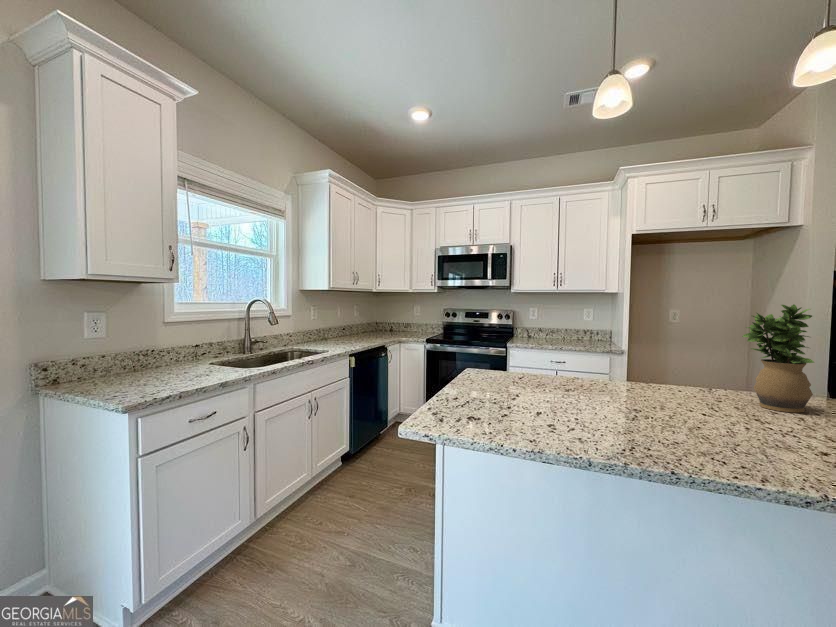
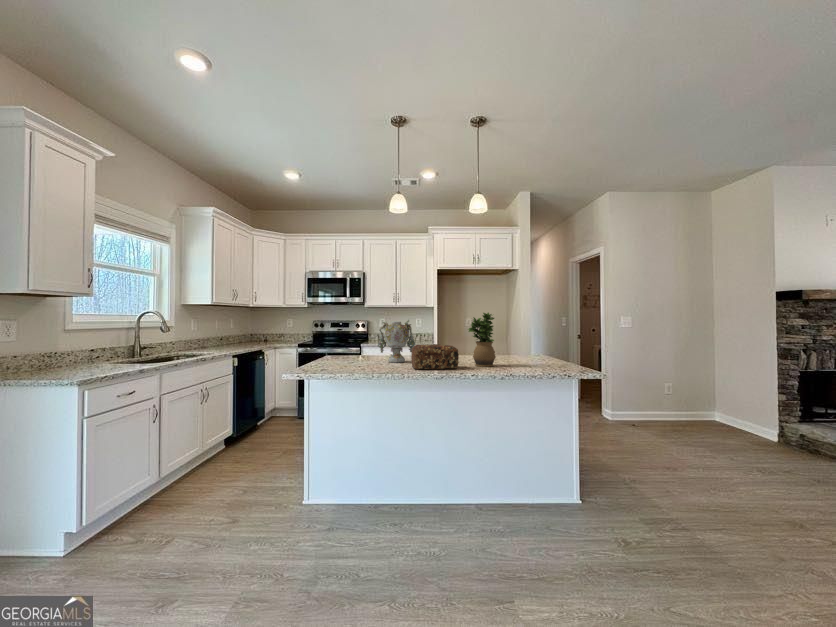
vase: none [556,314,624,387] -> present [378,320,415,363]
bread loaf: none [628,363,738,413] -> present [411,344,459,370]

